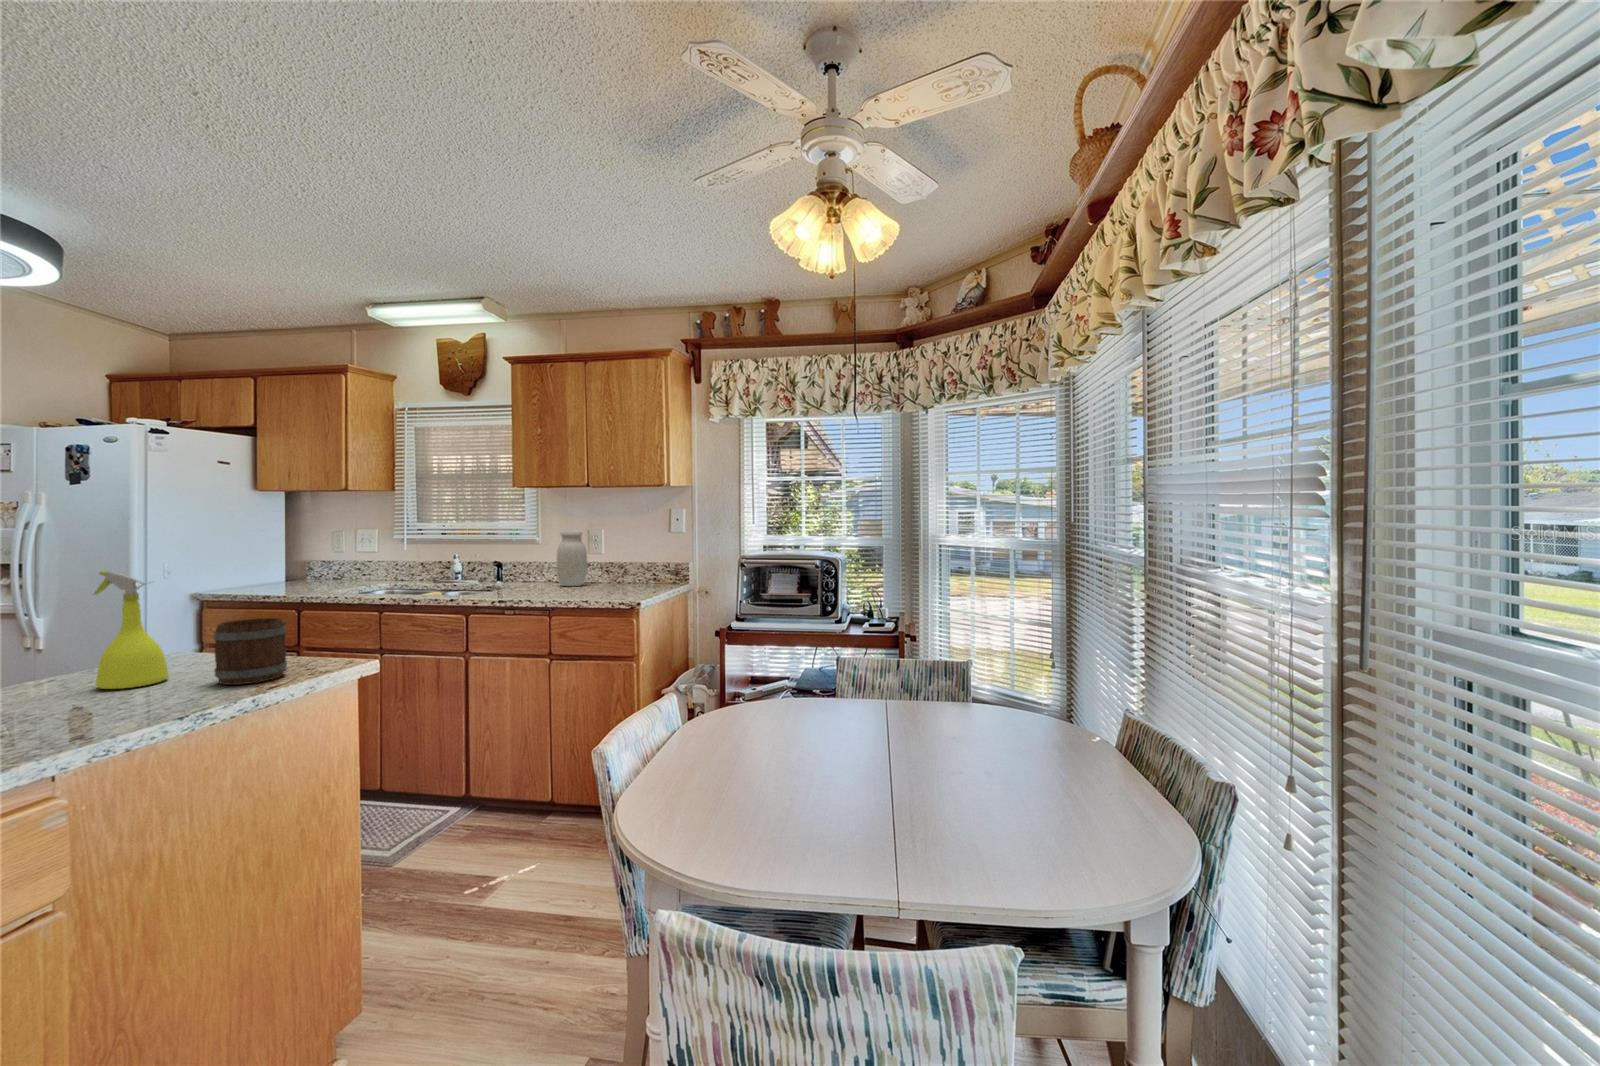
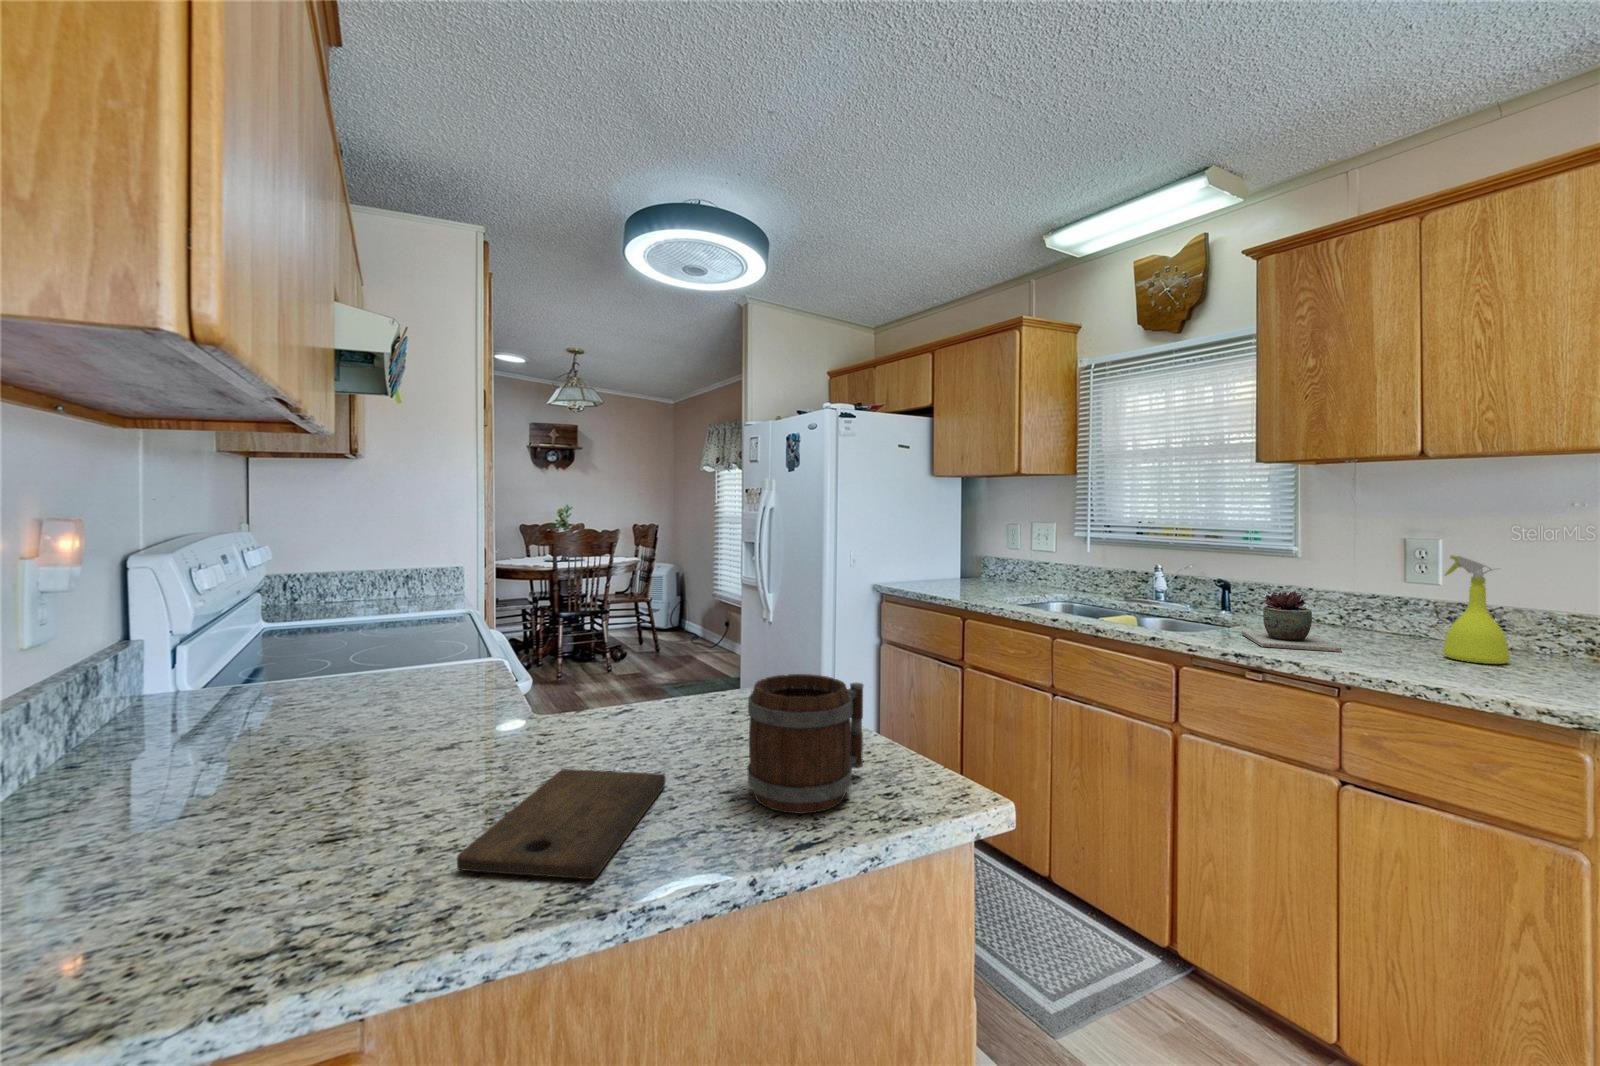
jar: present [557,530,587,586] -> none [1336,533,1408,638]
succulent plant: none [507,565,553,597] -> present [1242,592,1342,652]
spray bottle: present [94,571,169,689] -> present [1443,555,1510,664]
cutting board: none [48,688,159,732] -> present [457,769,666,879]

